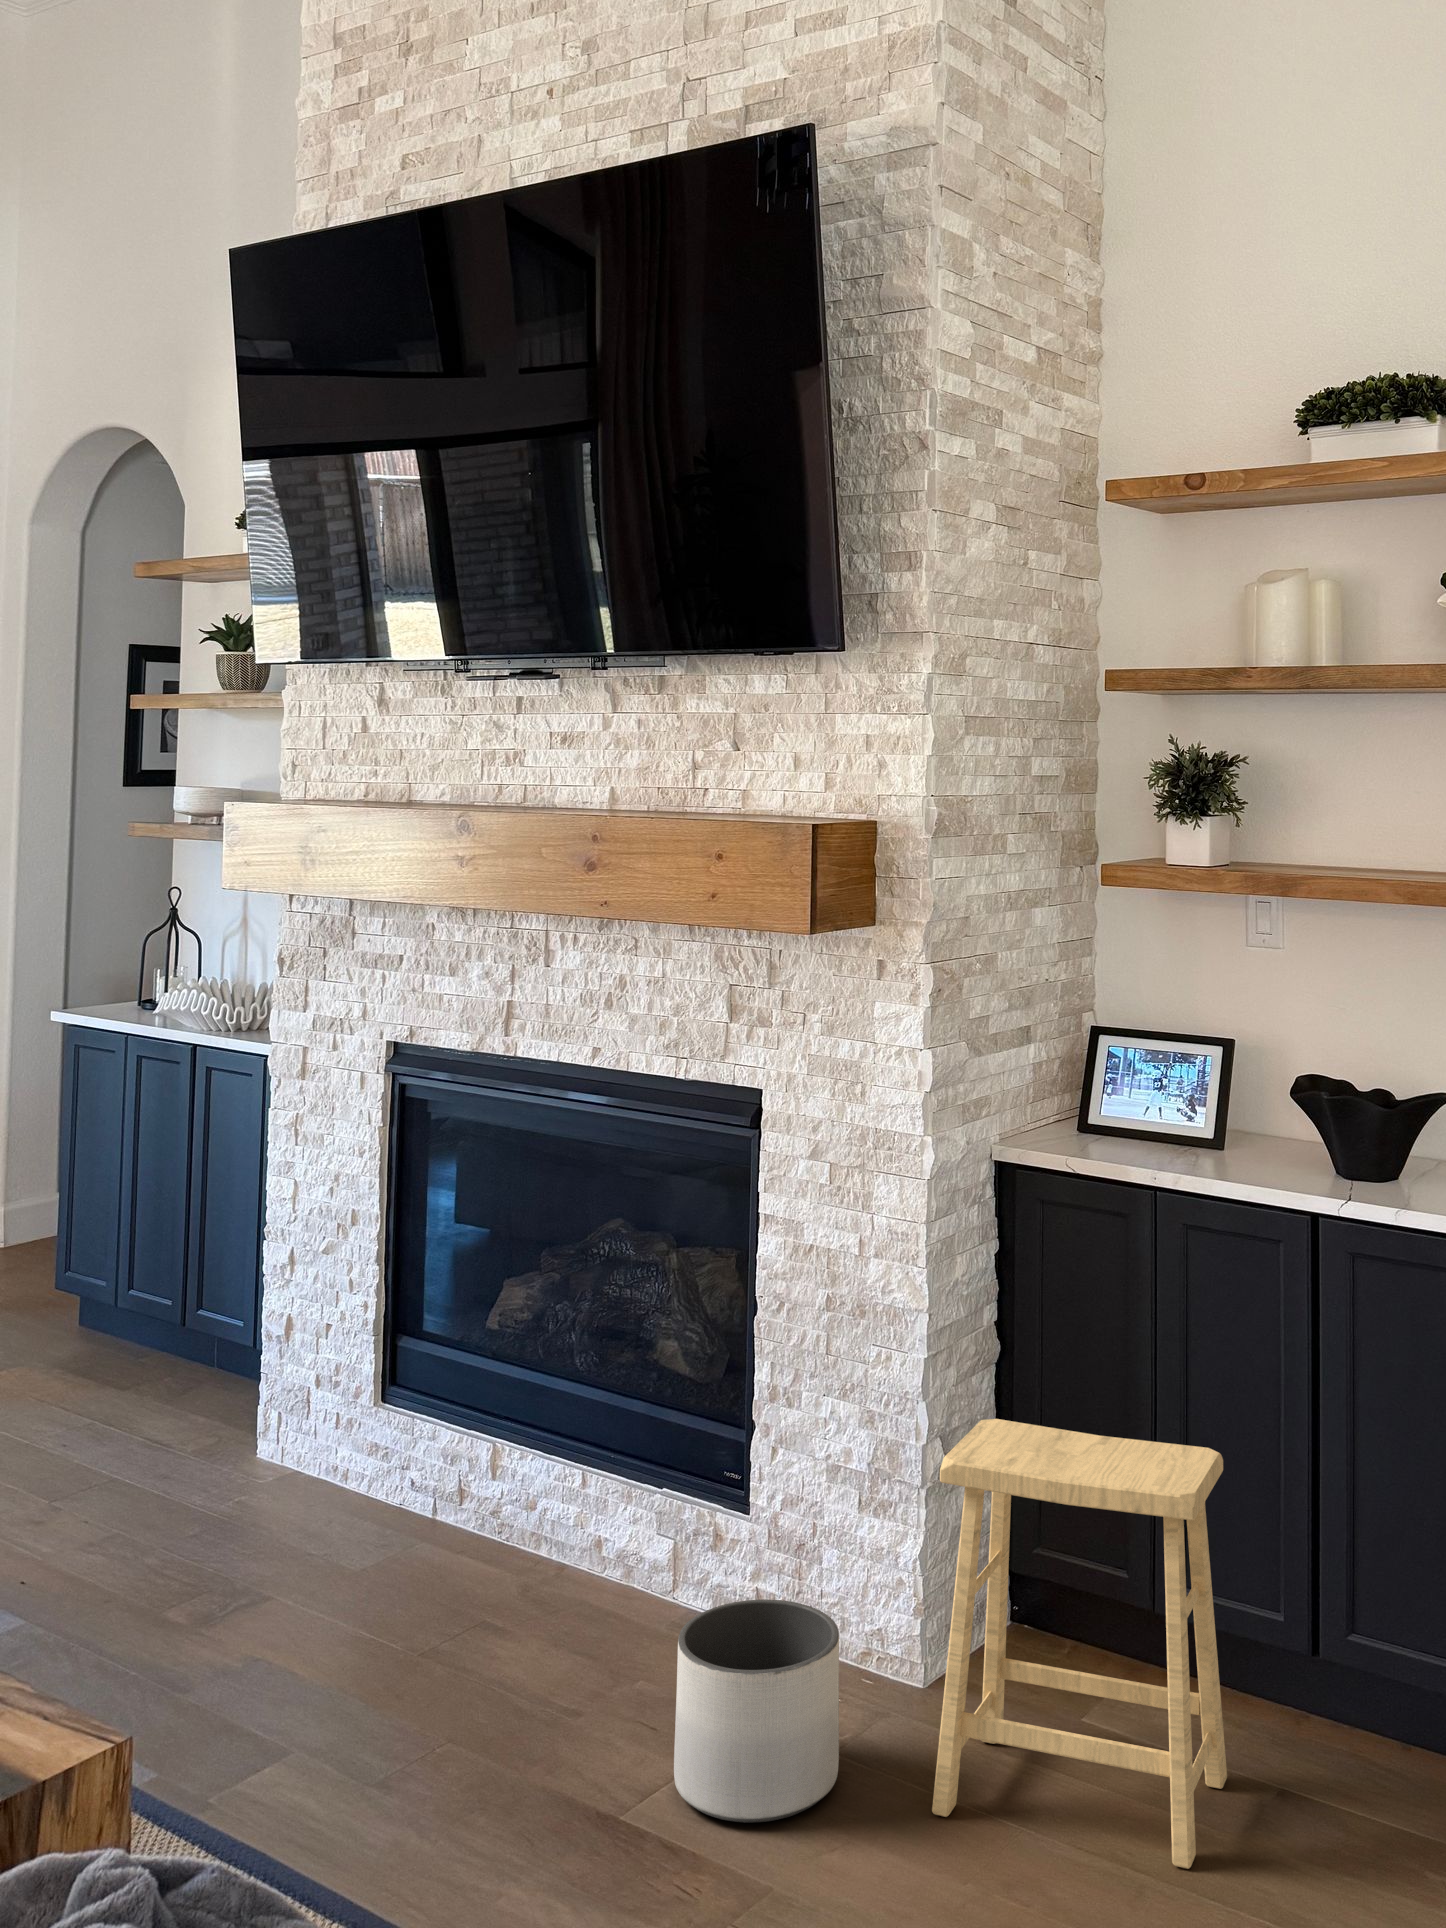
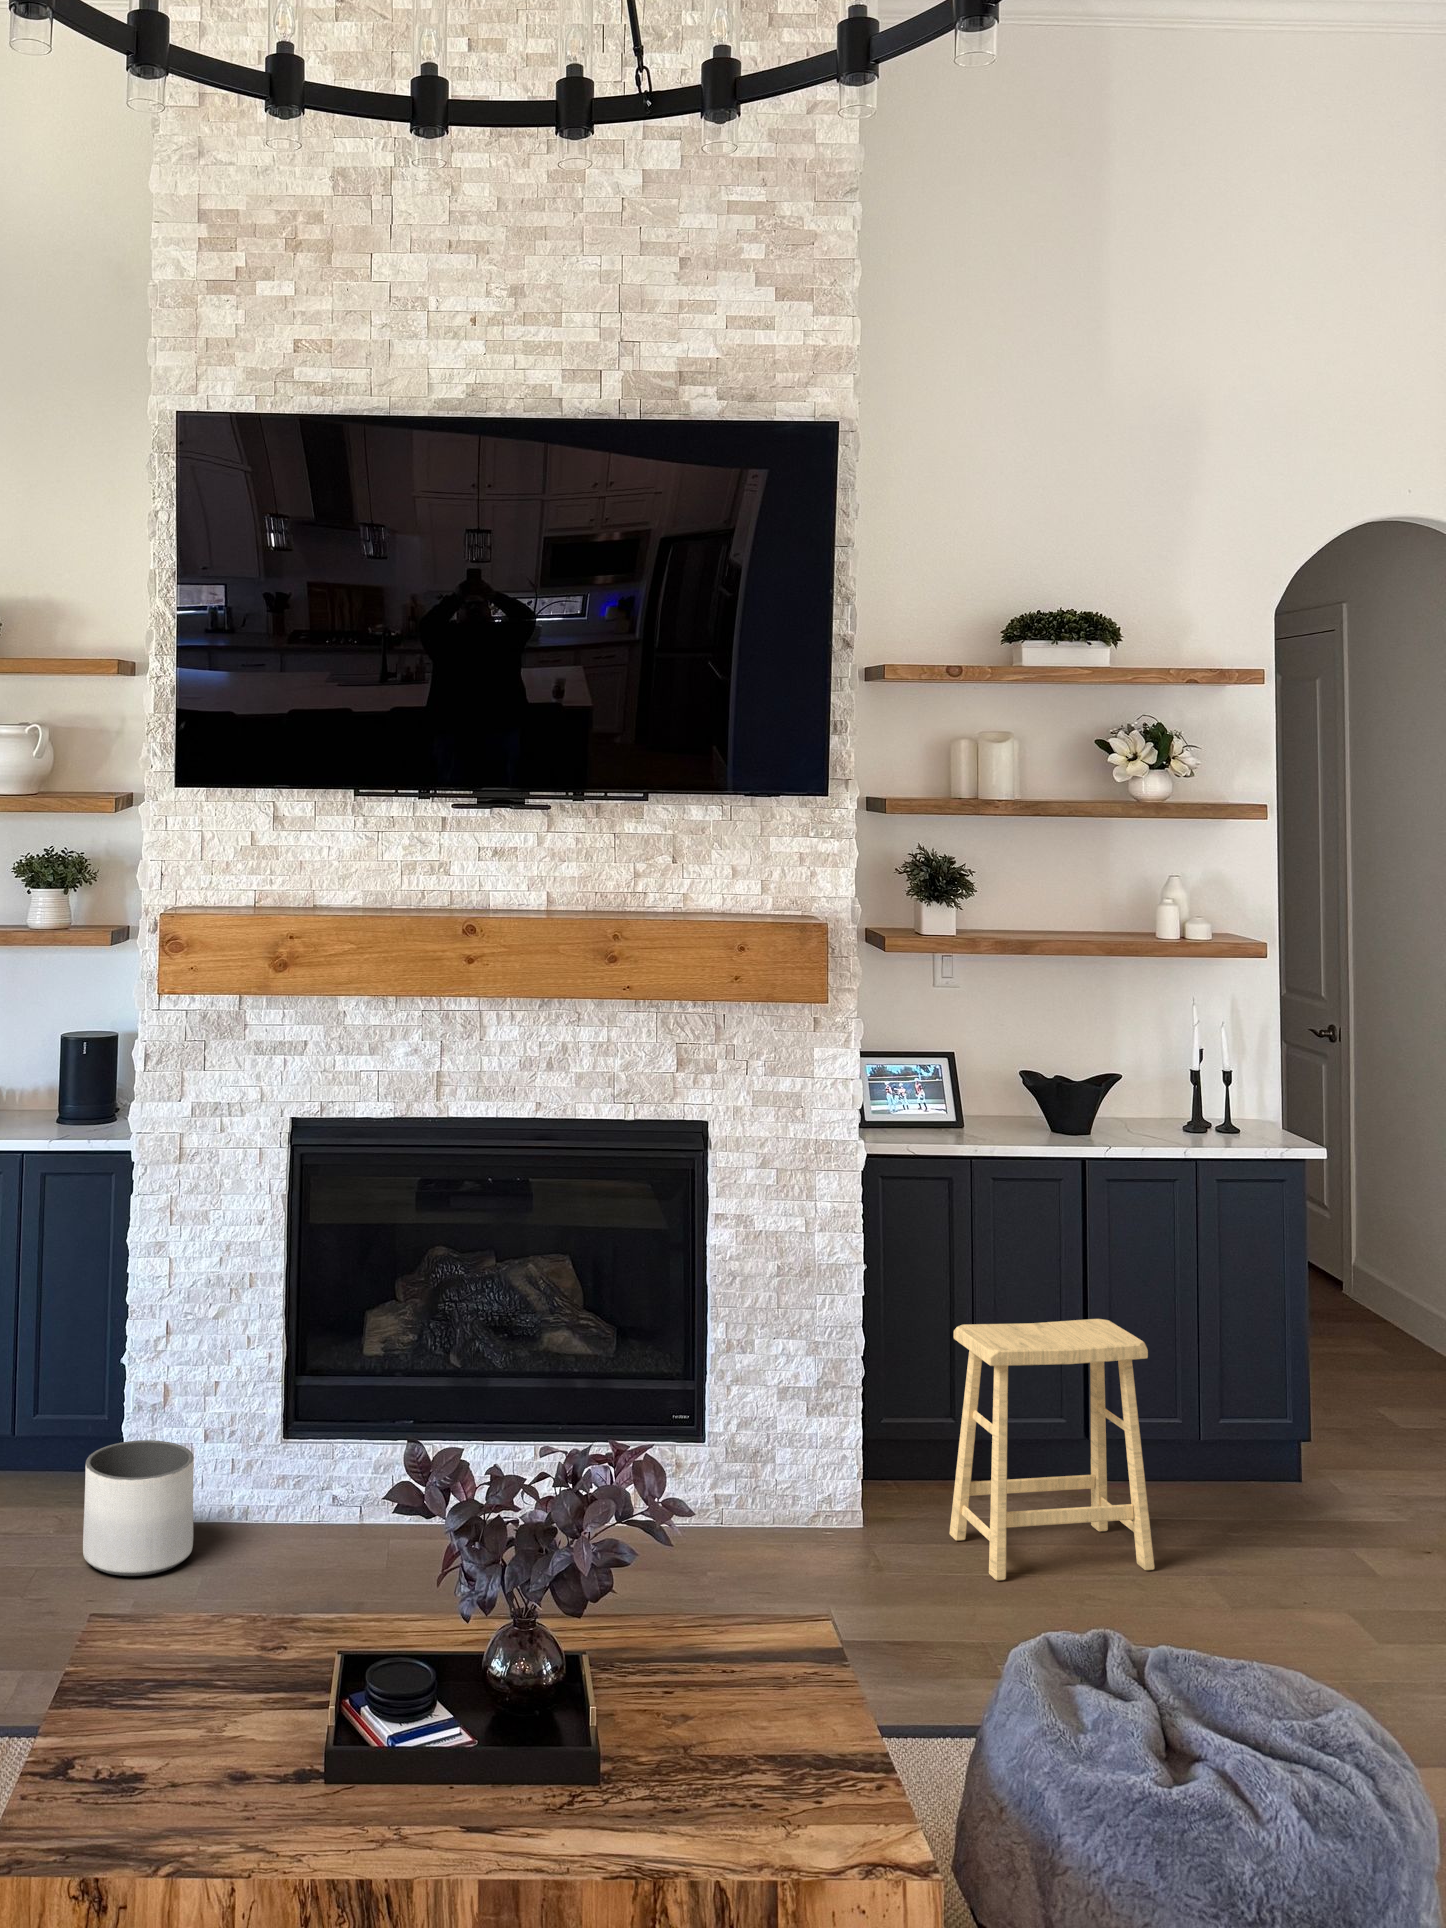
planter: present [674,1599,839,1823] -> present [83,1440,194,1576]

